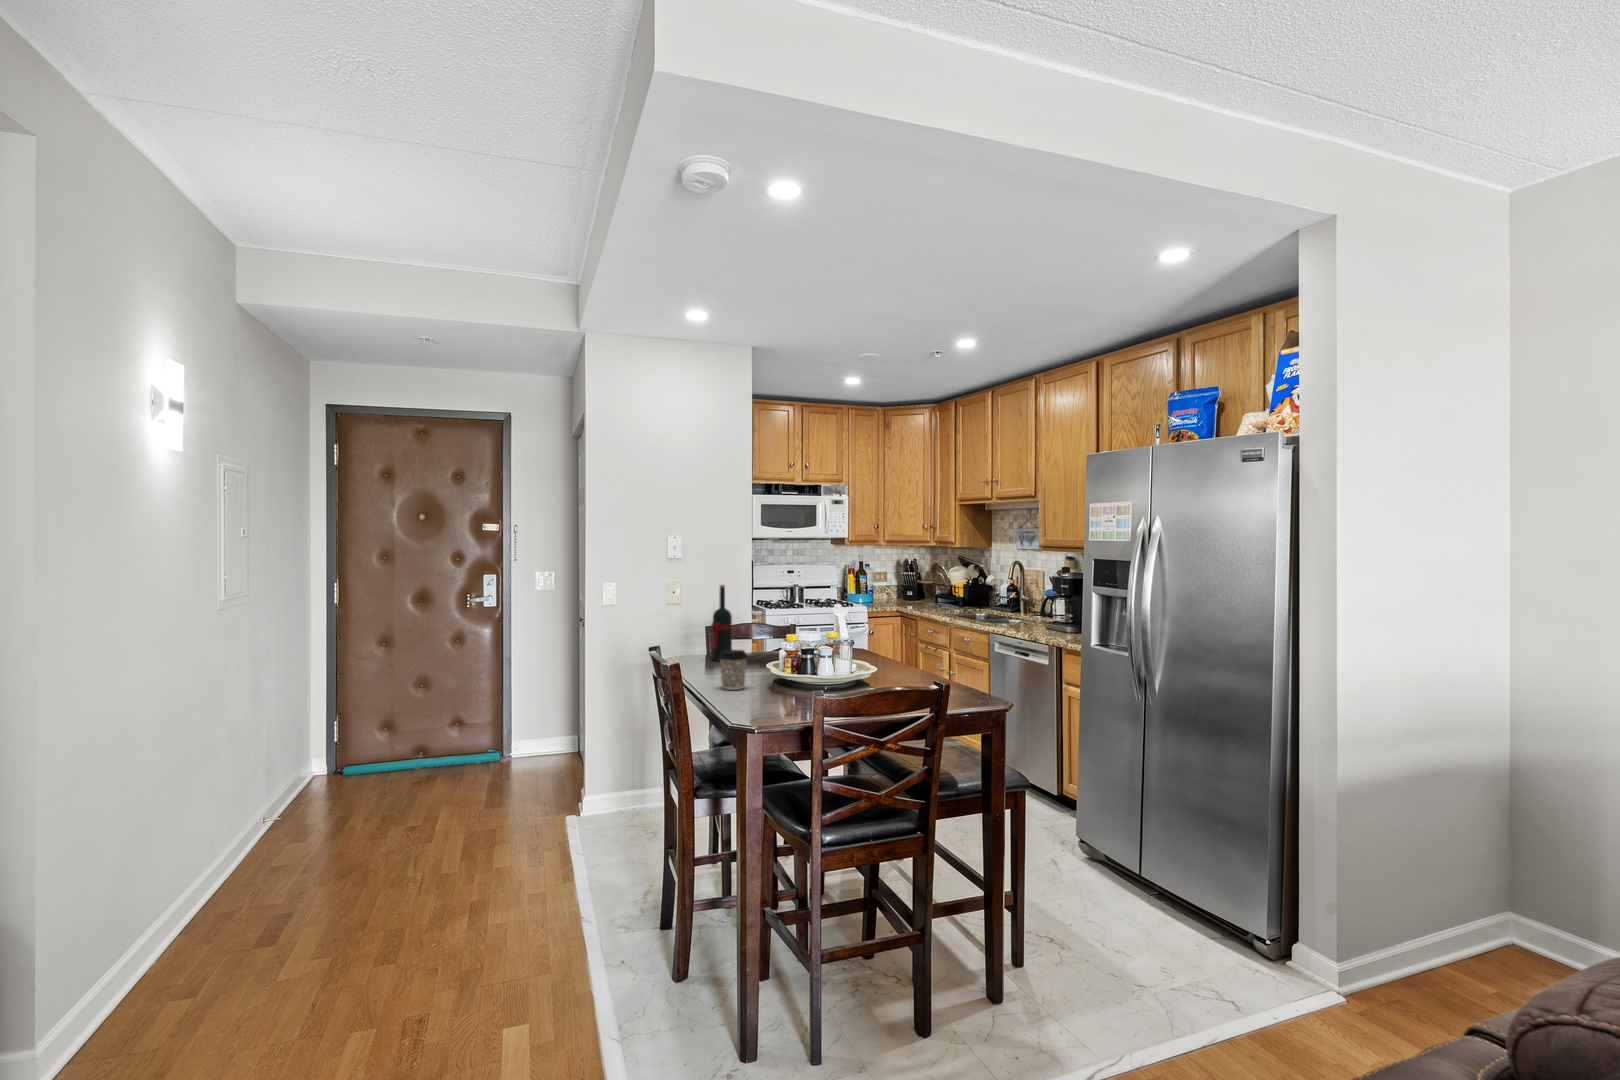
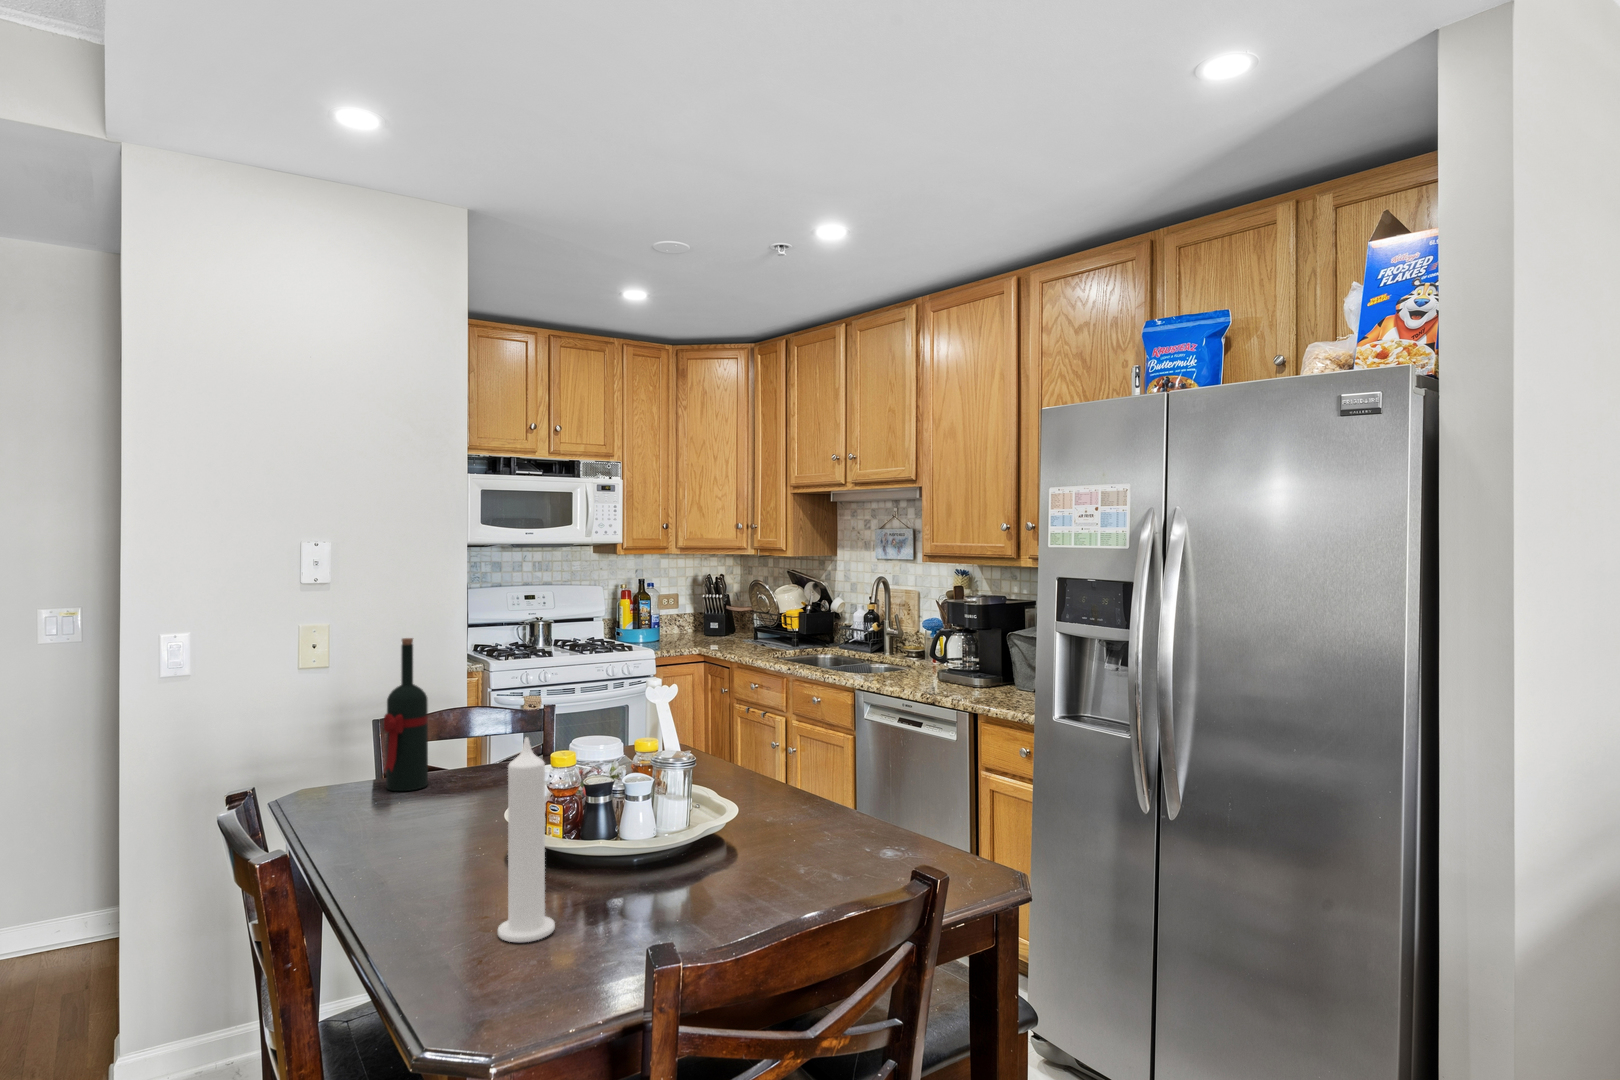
candle: none [761,620,785,706] -> present [498,738,555,942]
coffee cup: present [719,650,747,690] -> none [395,791,463,887]

